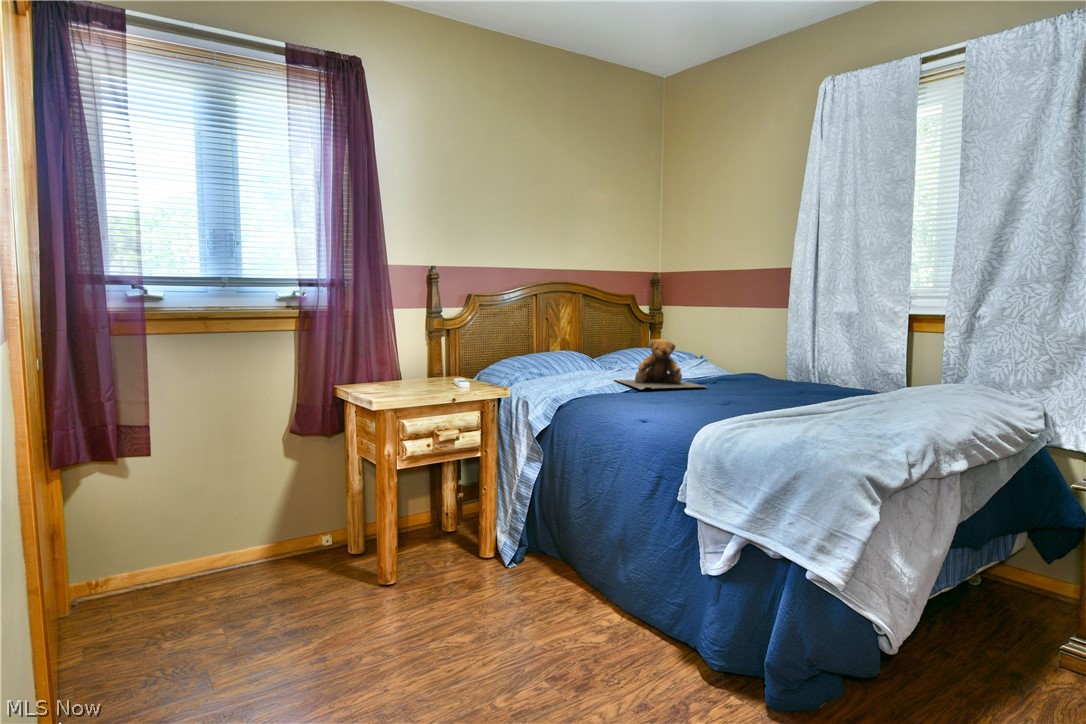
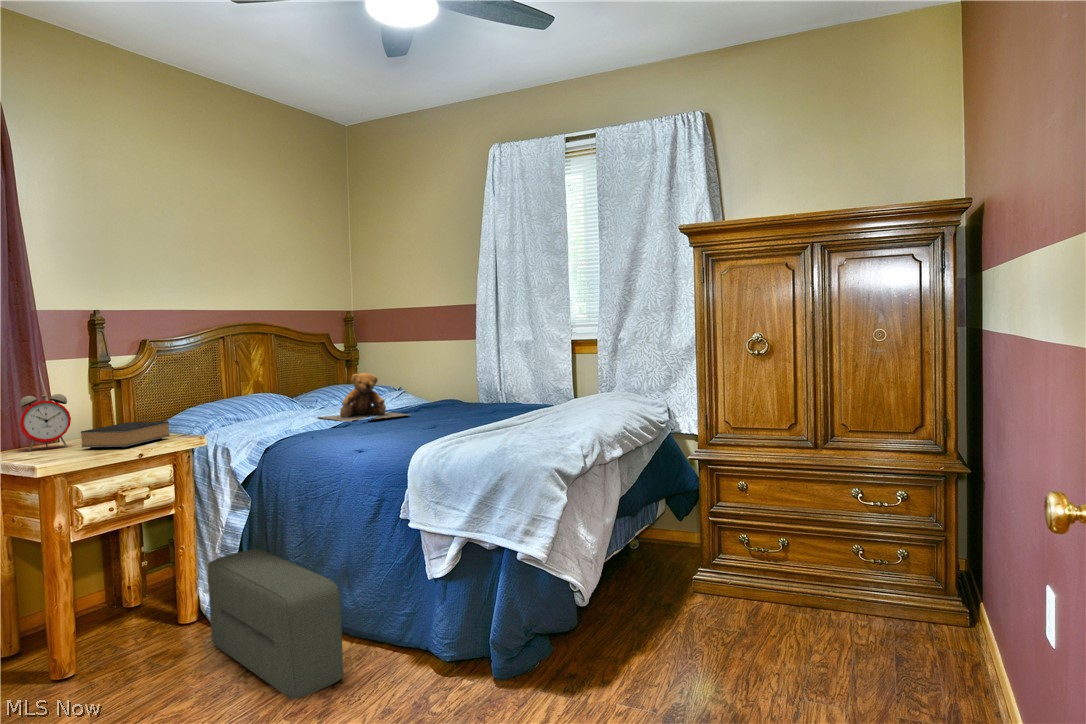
alarm clock: none [370,341,406,387] -> present [20,394,71,451]
book: none [410,370,480,394] -> present [81,421,170,449]
pouf: none [499,503,609,662] -> present [208,549,343,699]

